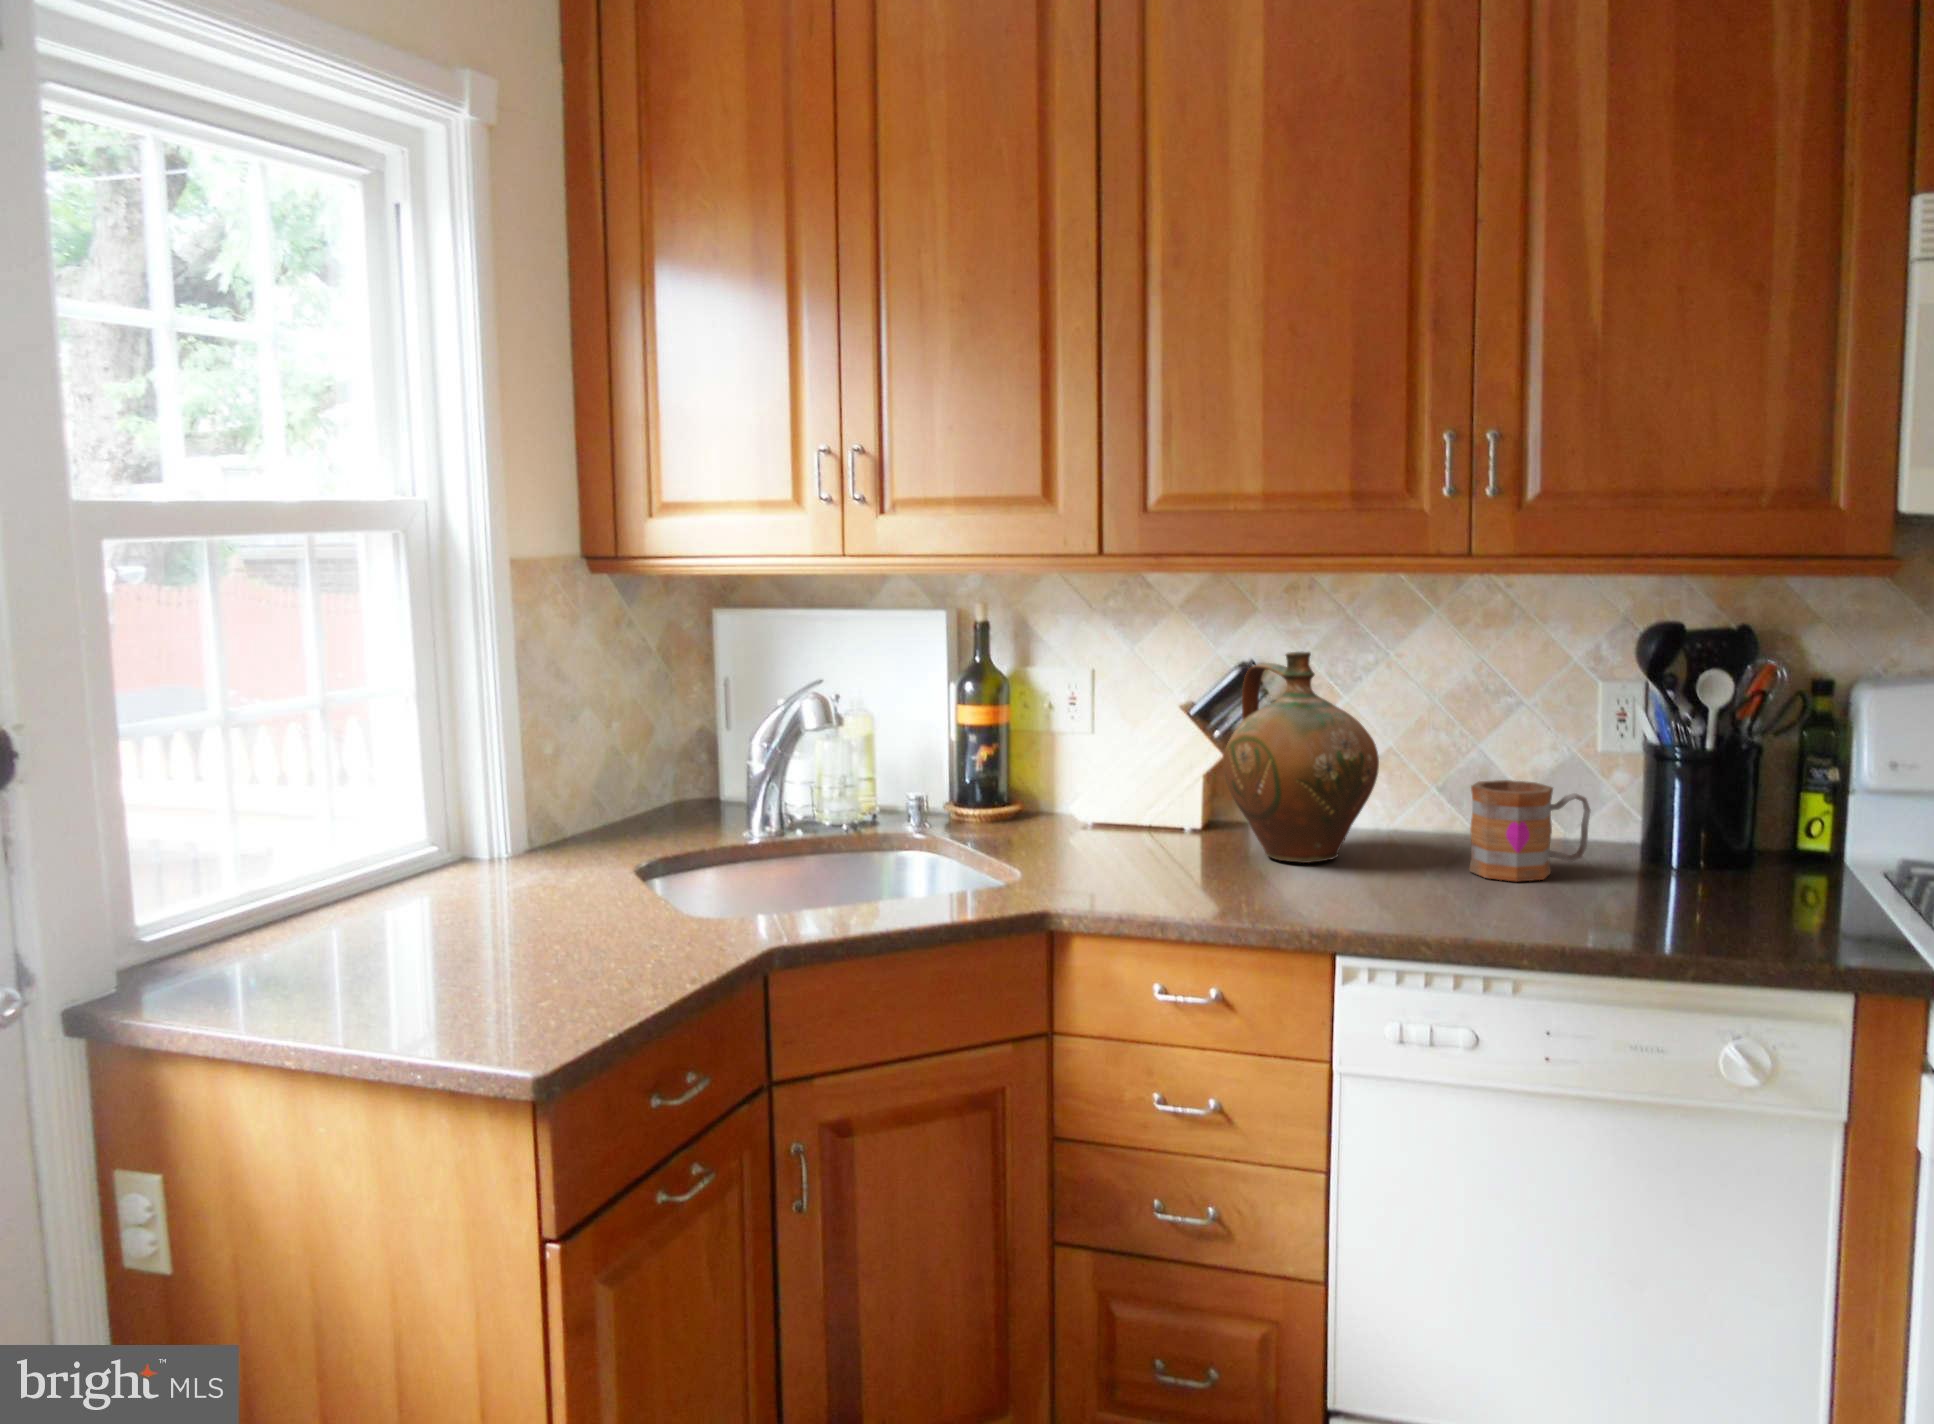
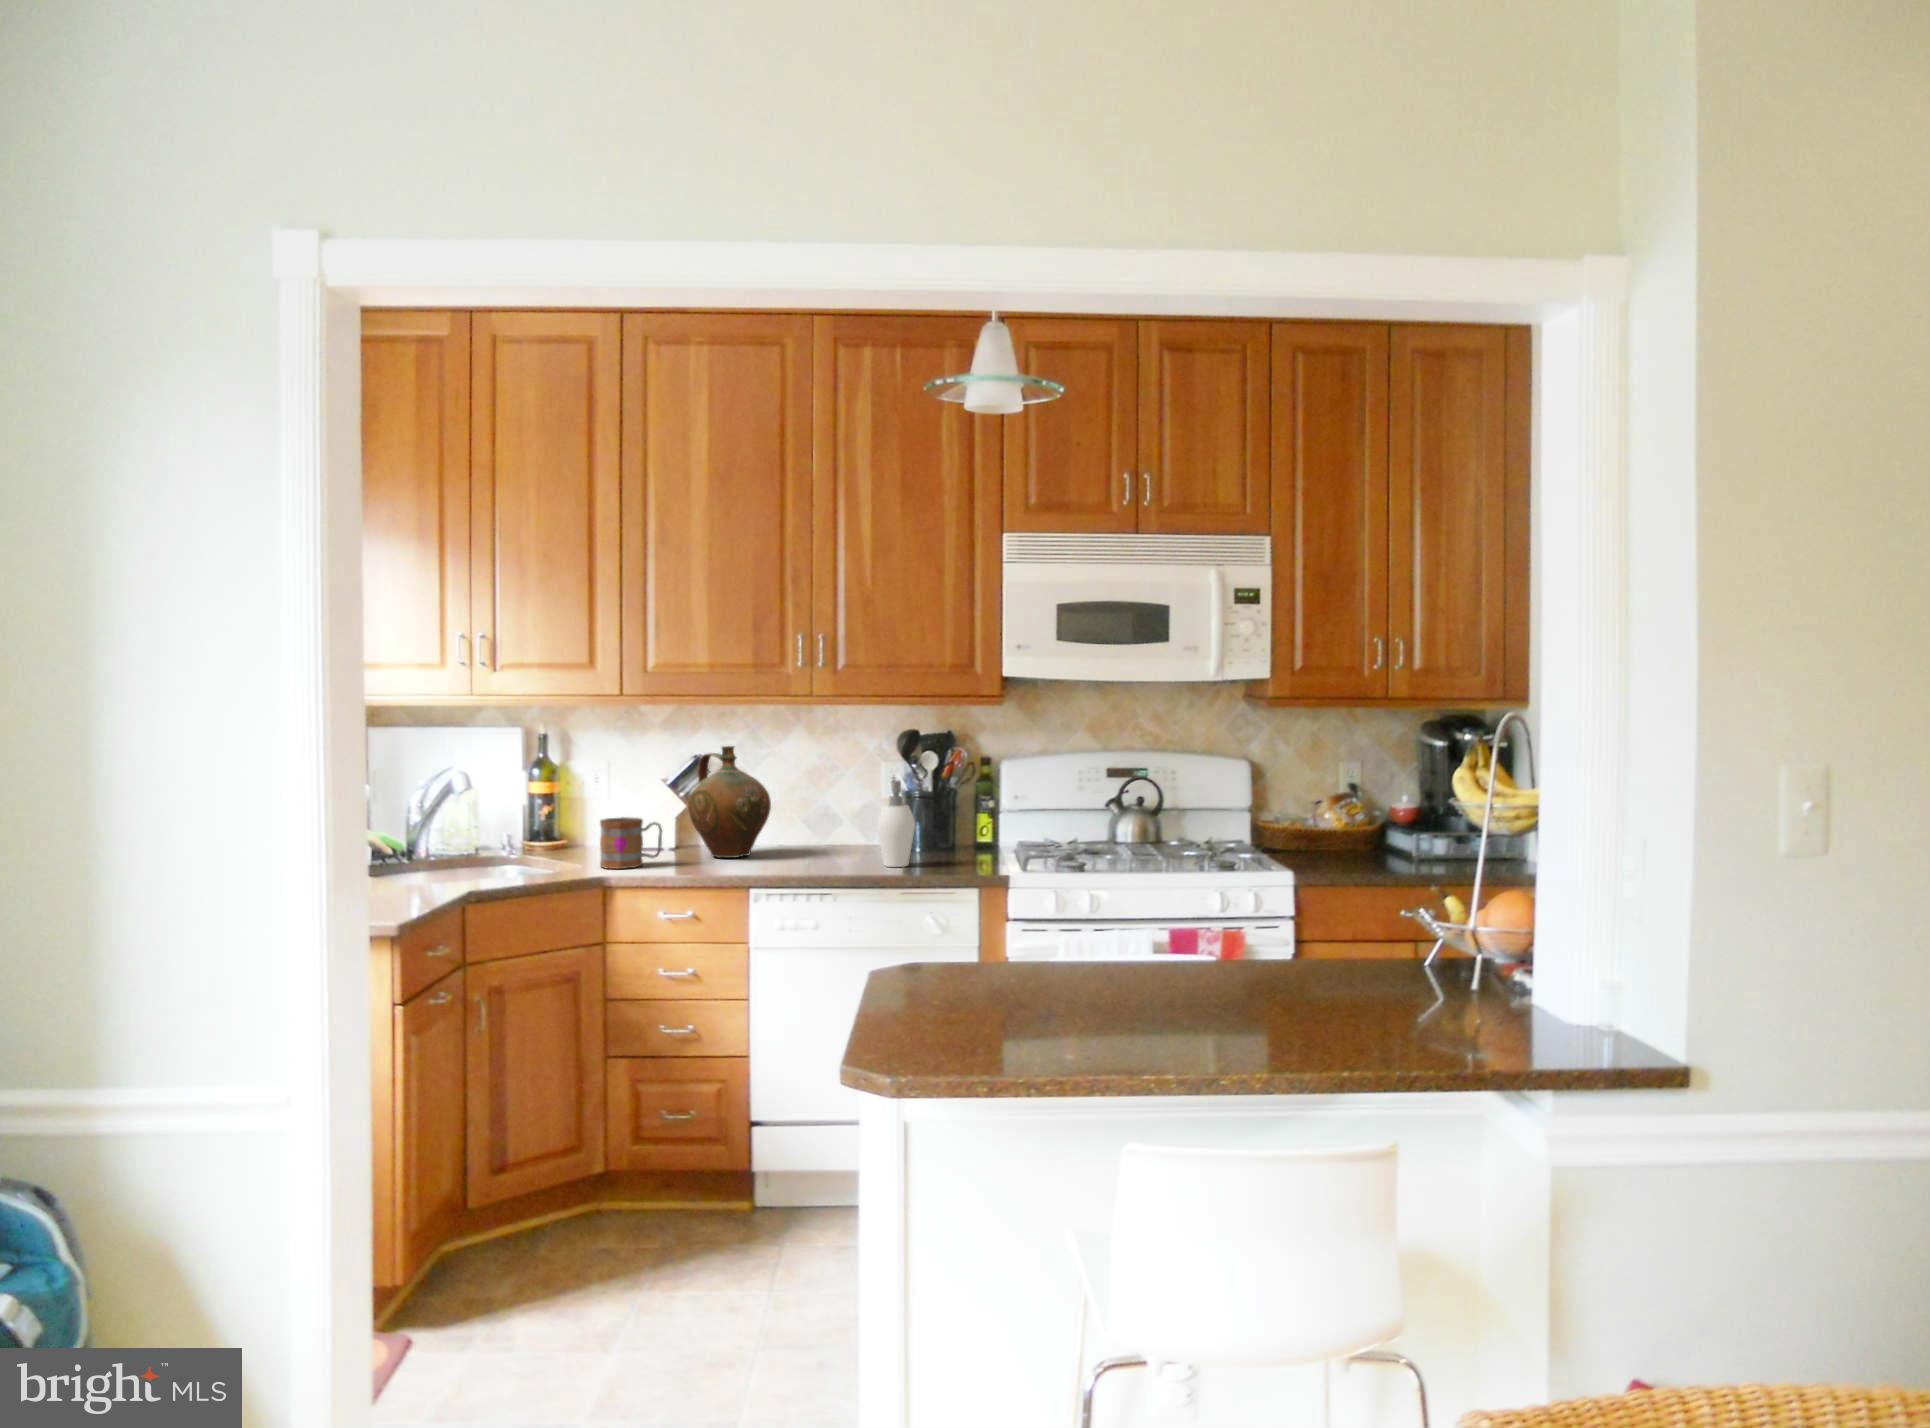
soap dispenser: none [1616,735,1704,920] -> present [877,781,915,867]
mug: present [1469,780,1590,881] -> present [600,817,662,869]

